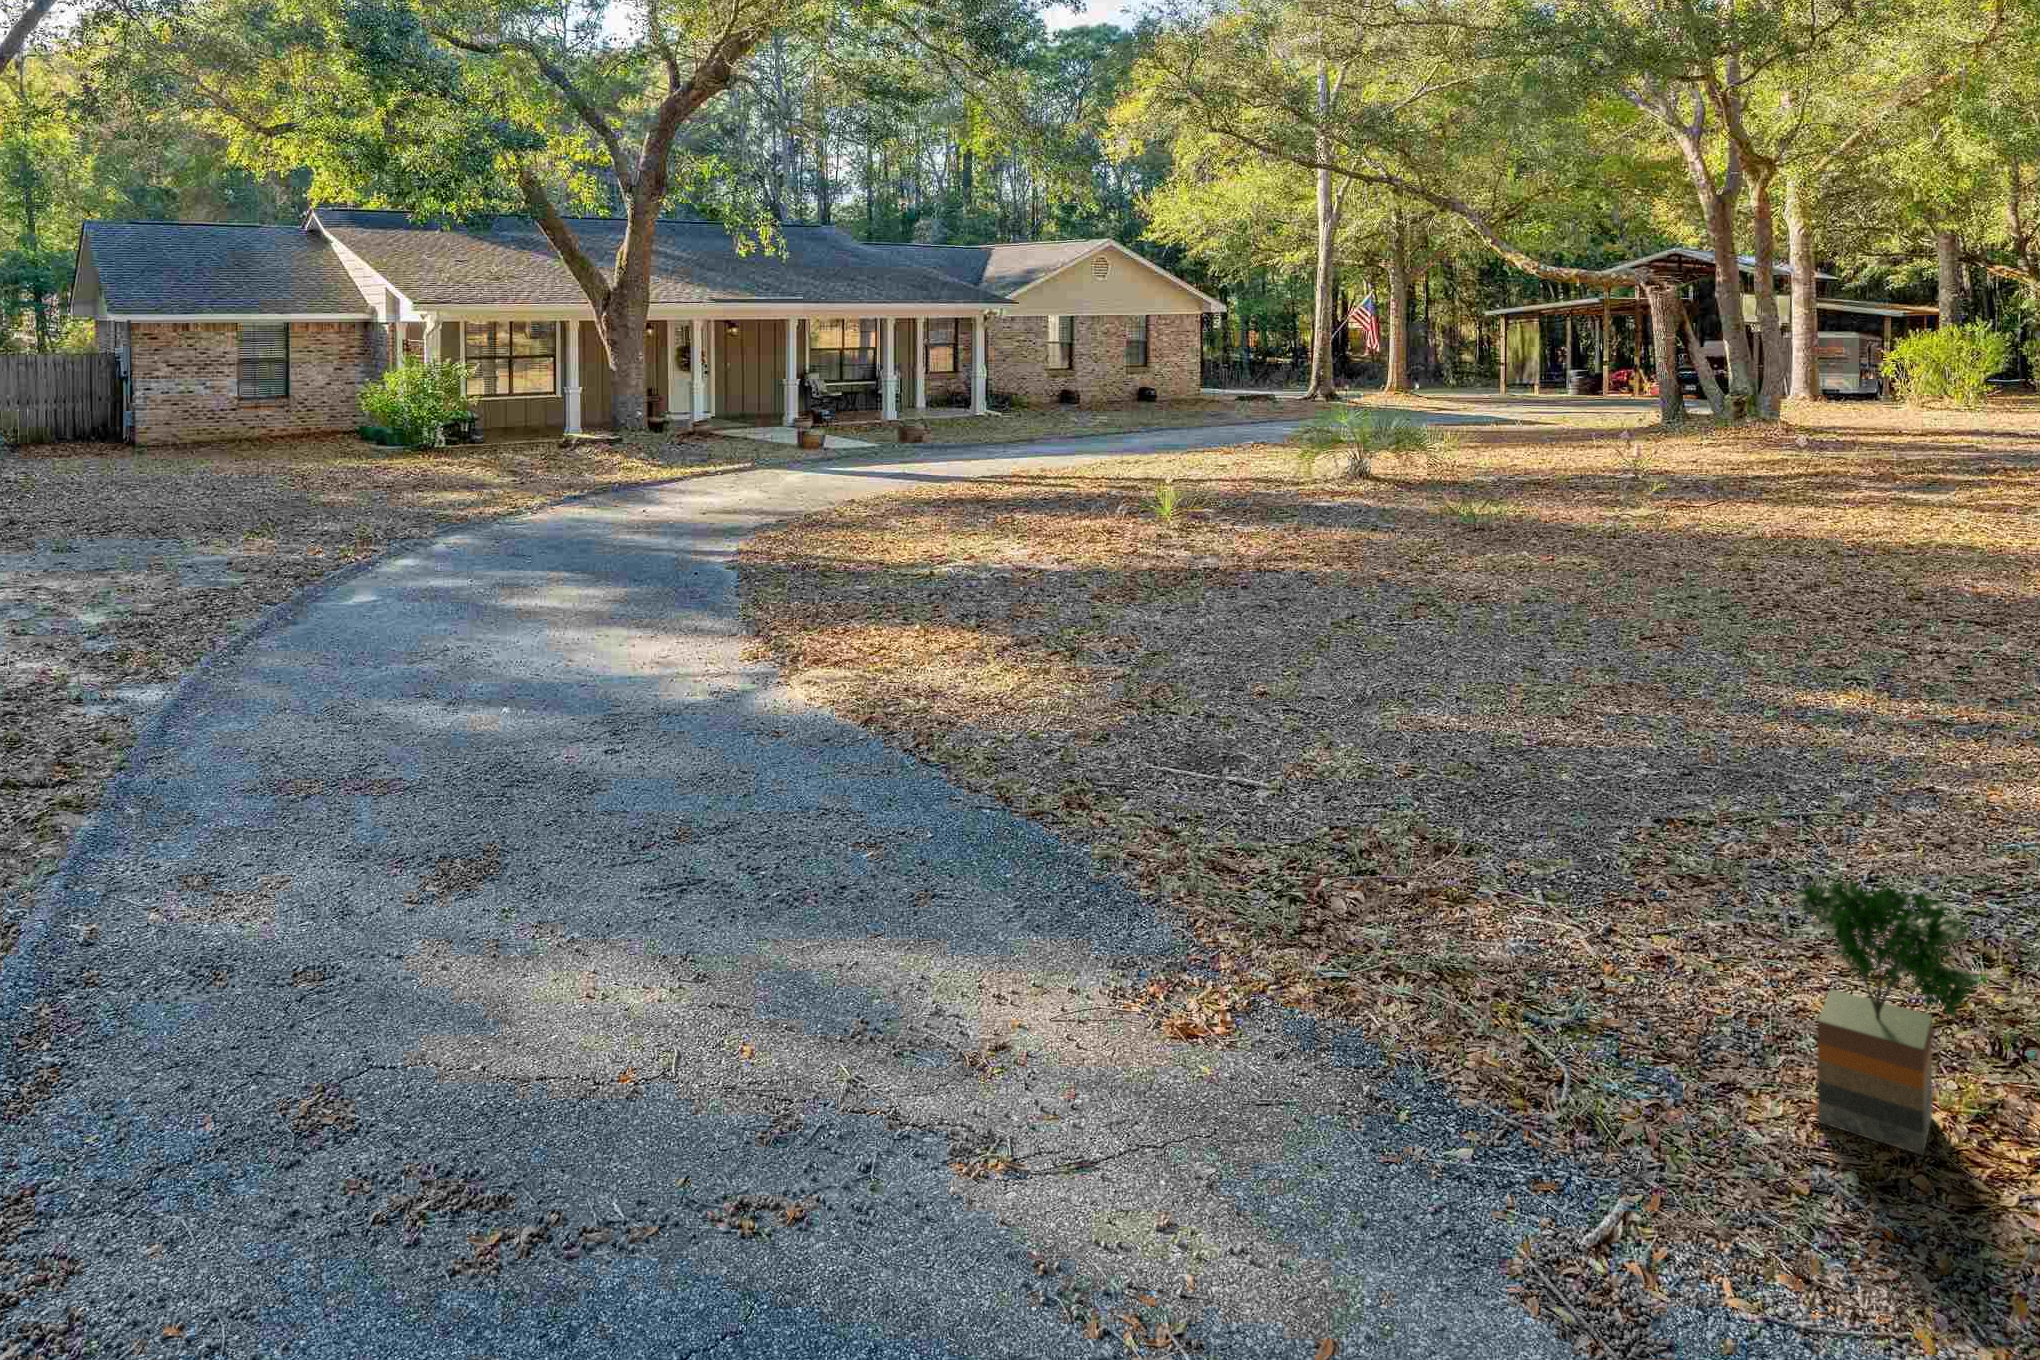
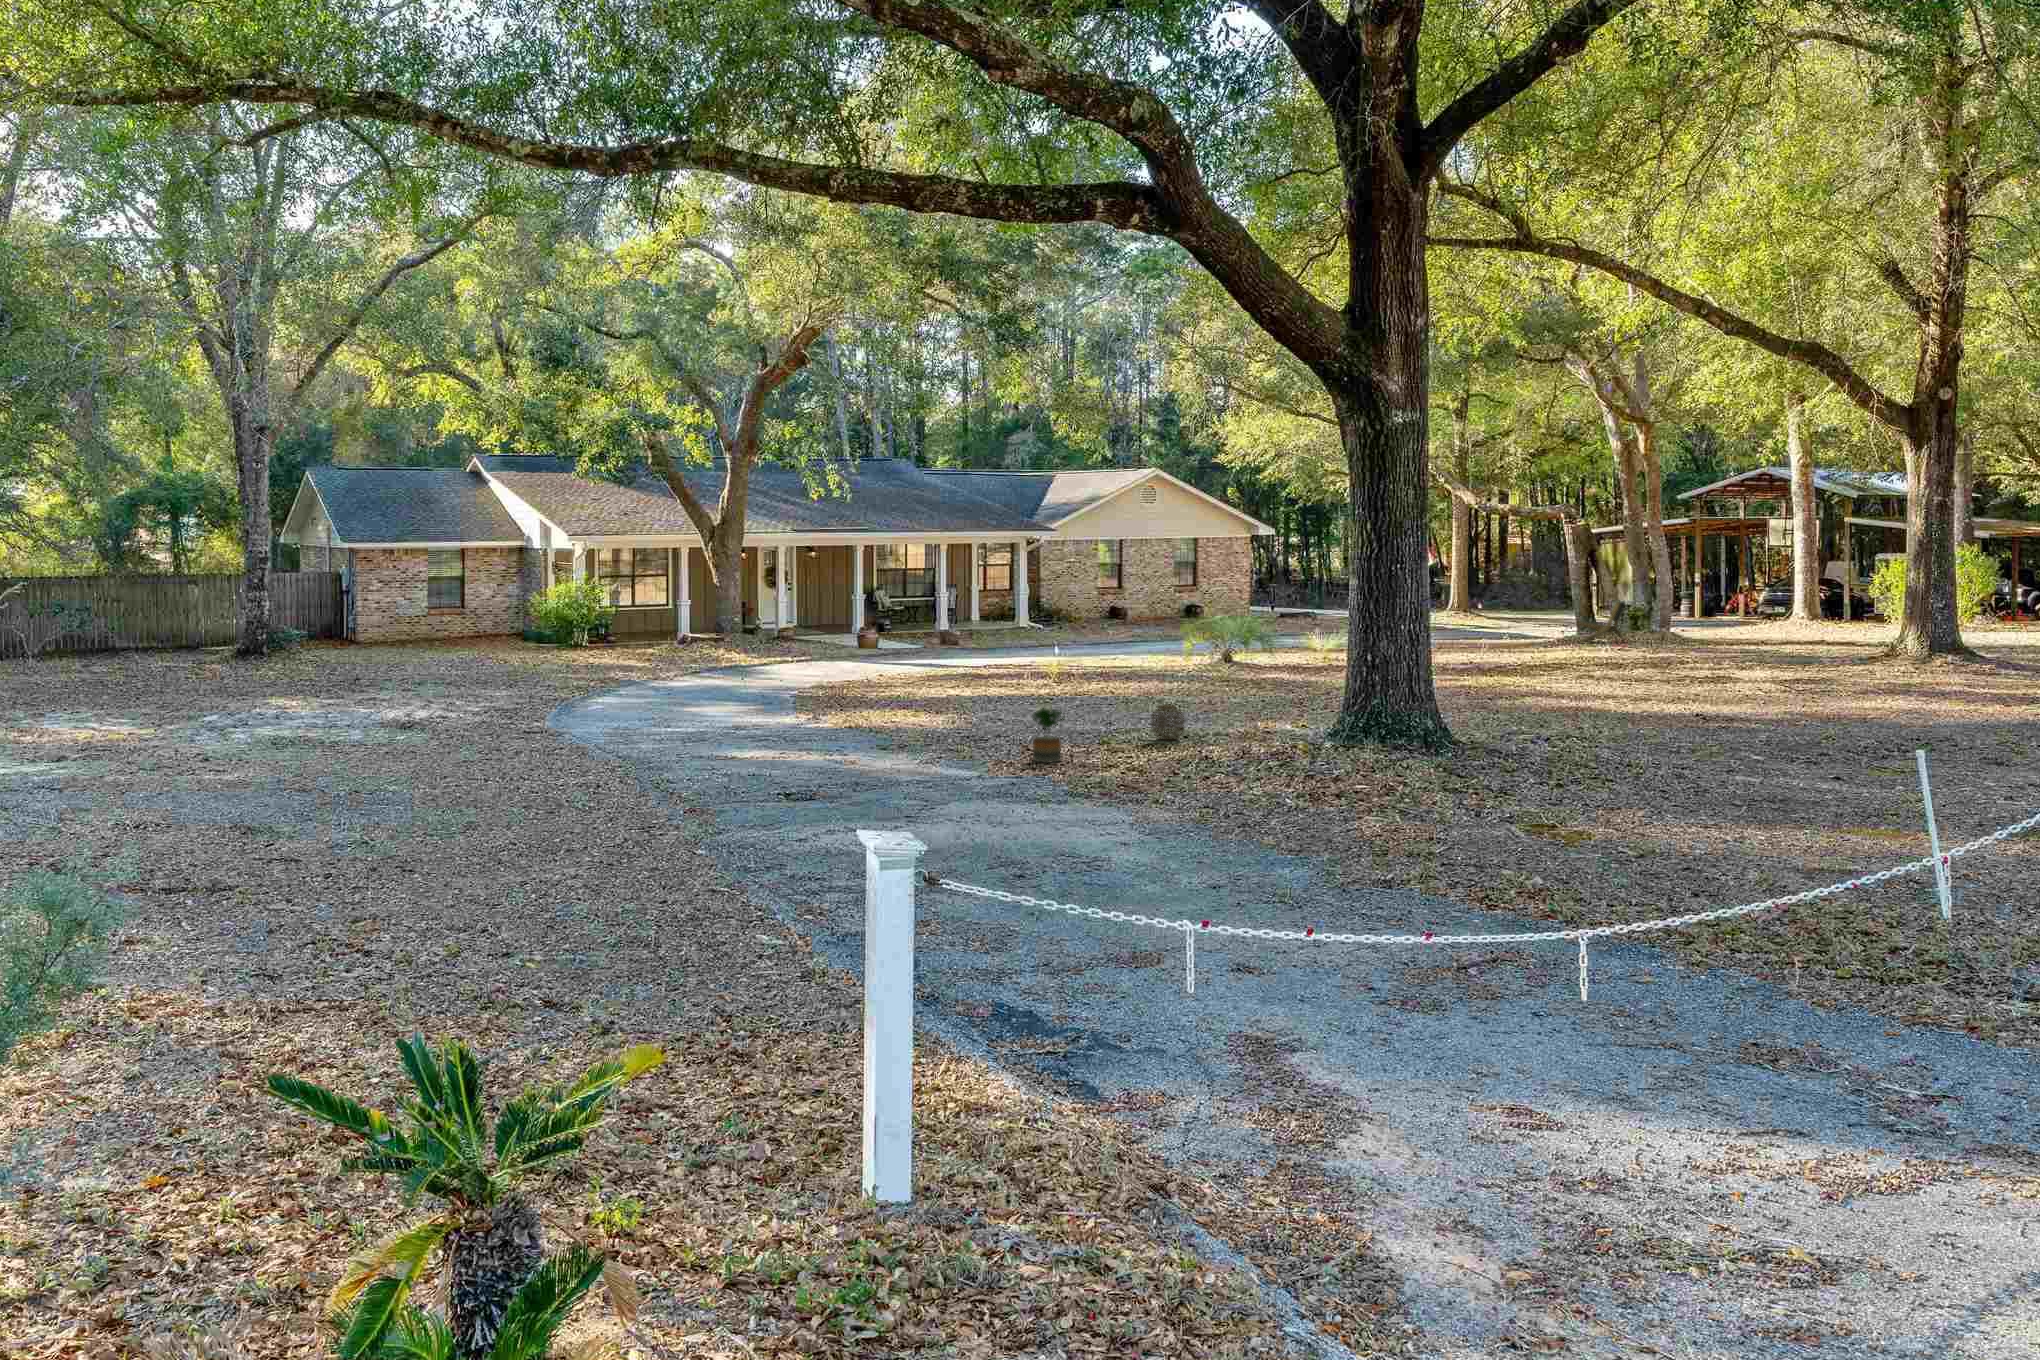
lounge chair: none [1664,380,1725,433] -> present [1577,601,1626,644]
woven basket: none [1791,702,1910,818] -> present [1151,705,1184,740]

